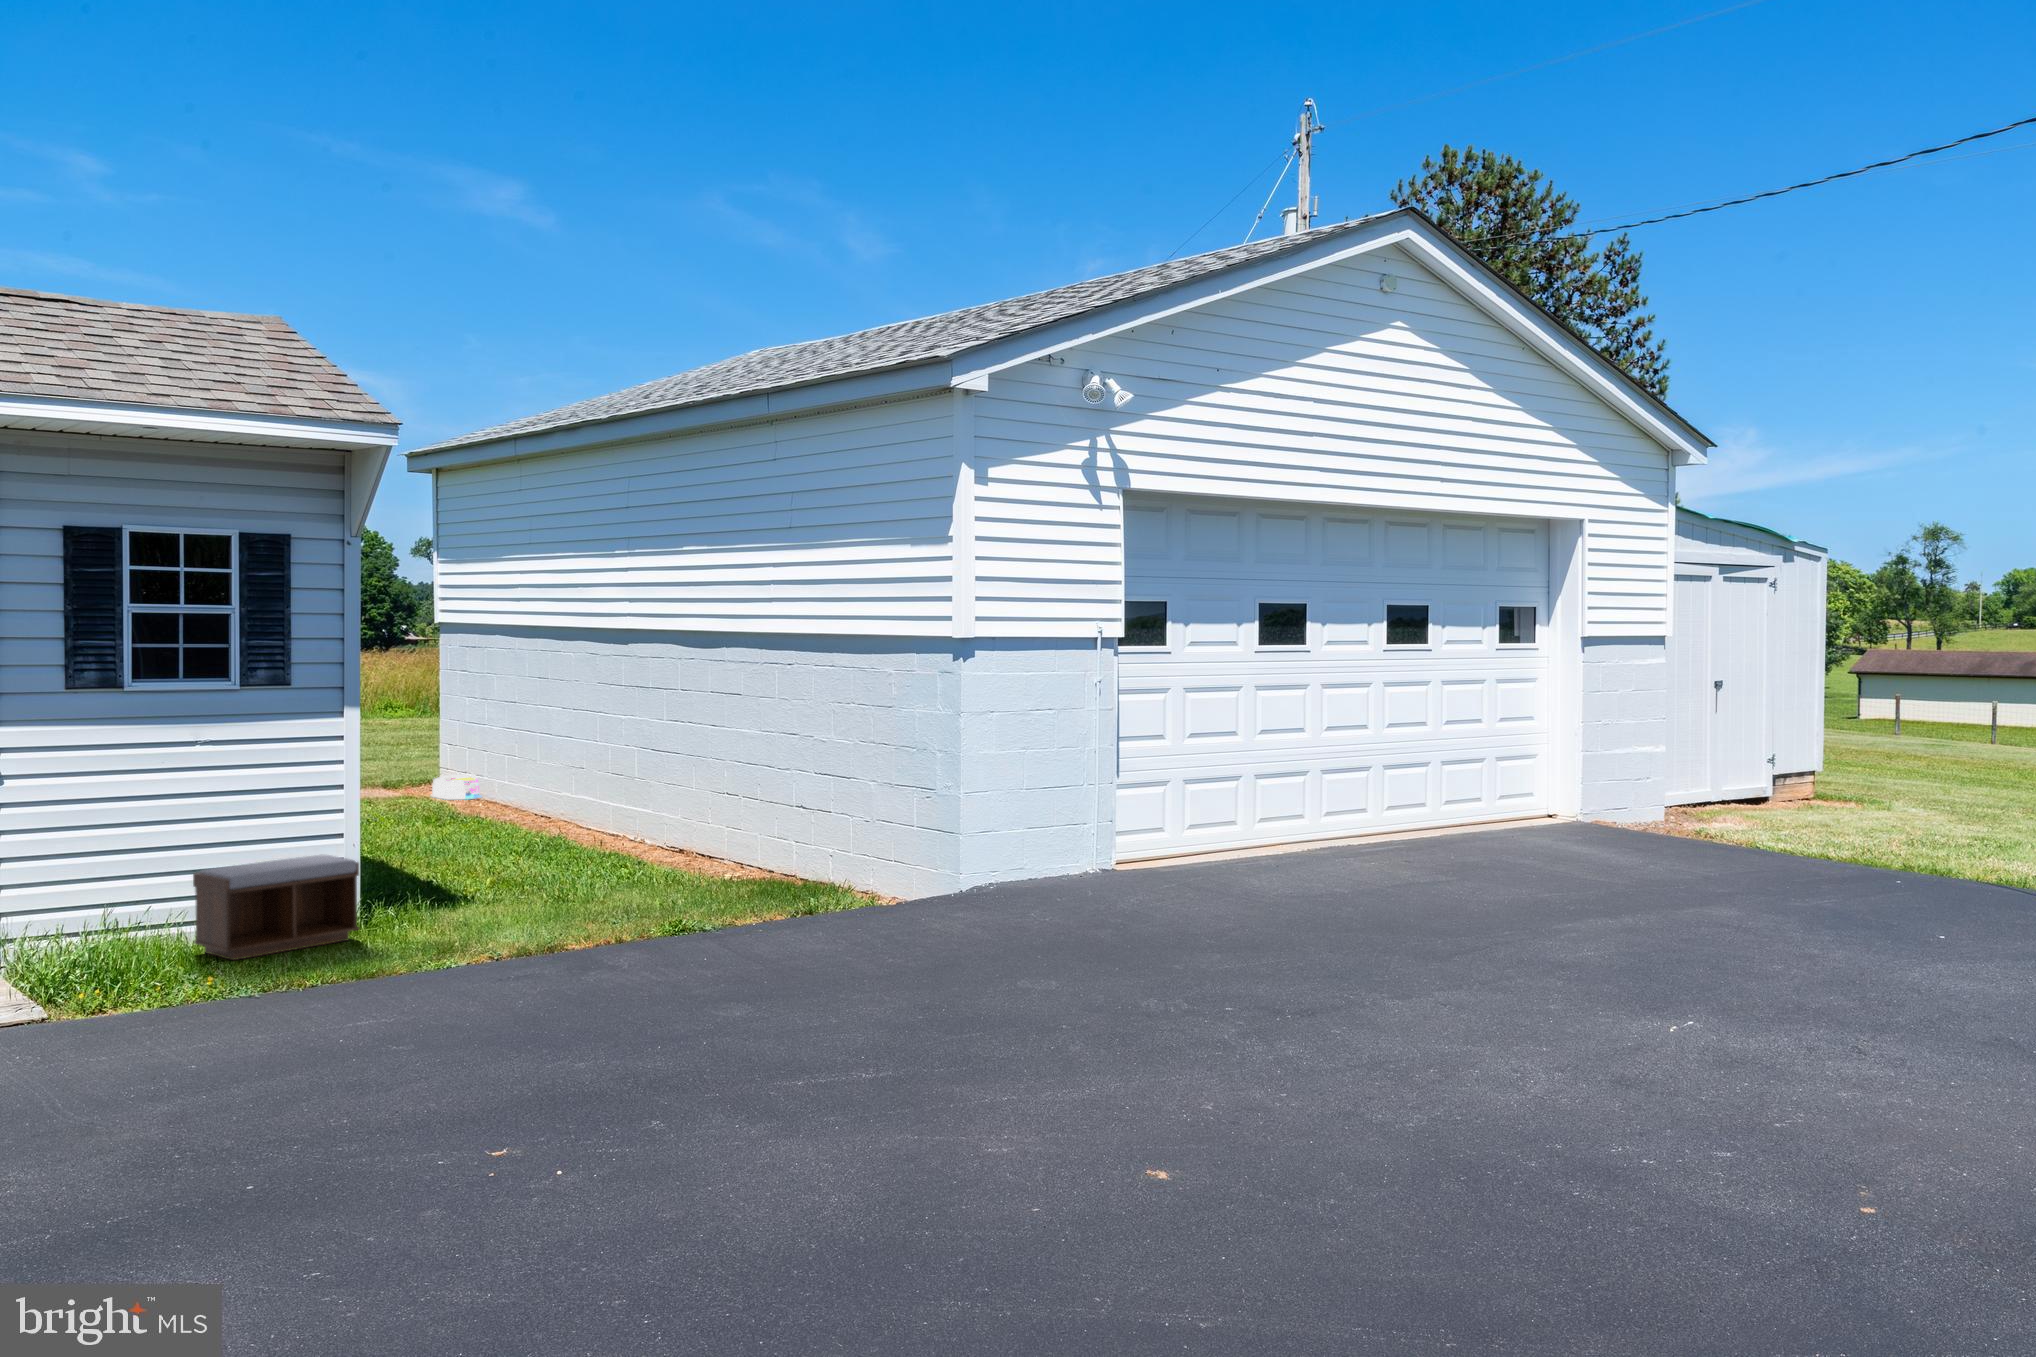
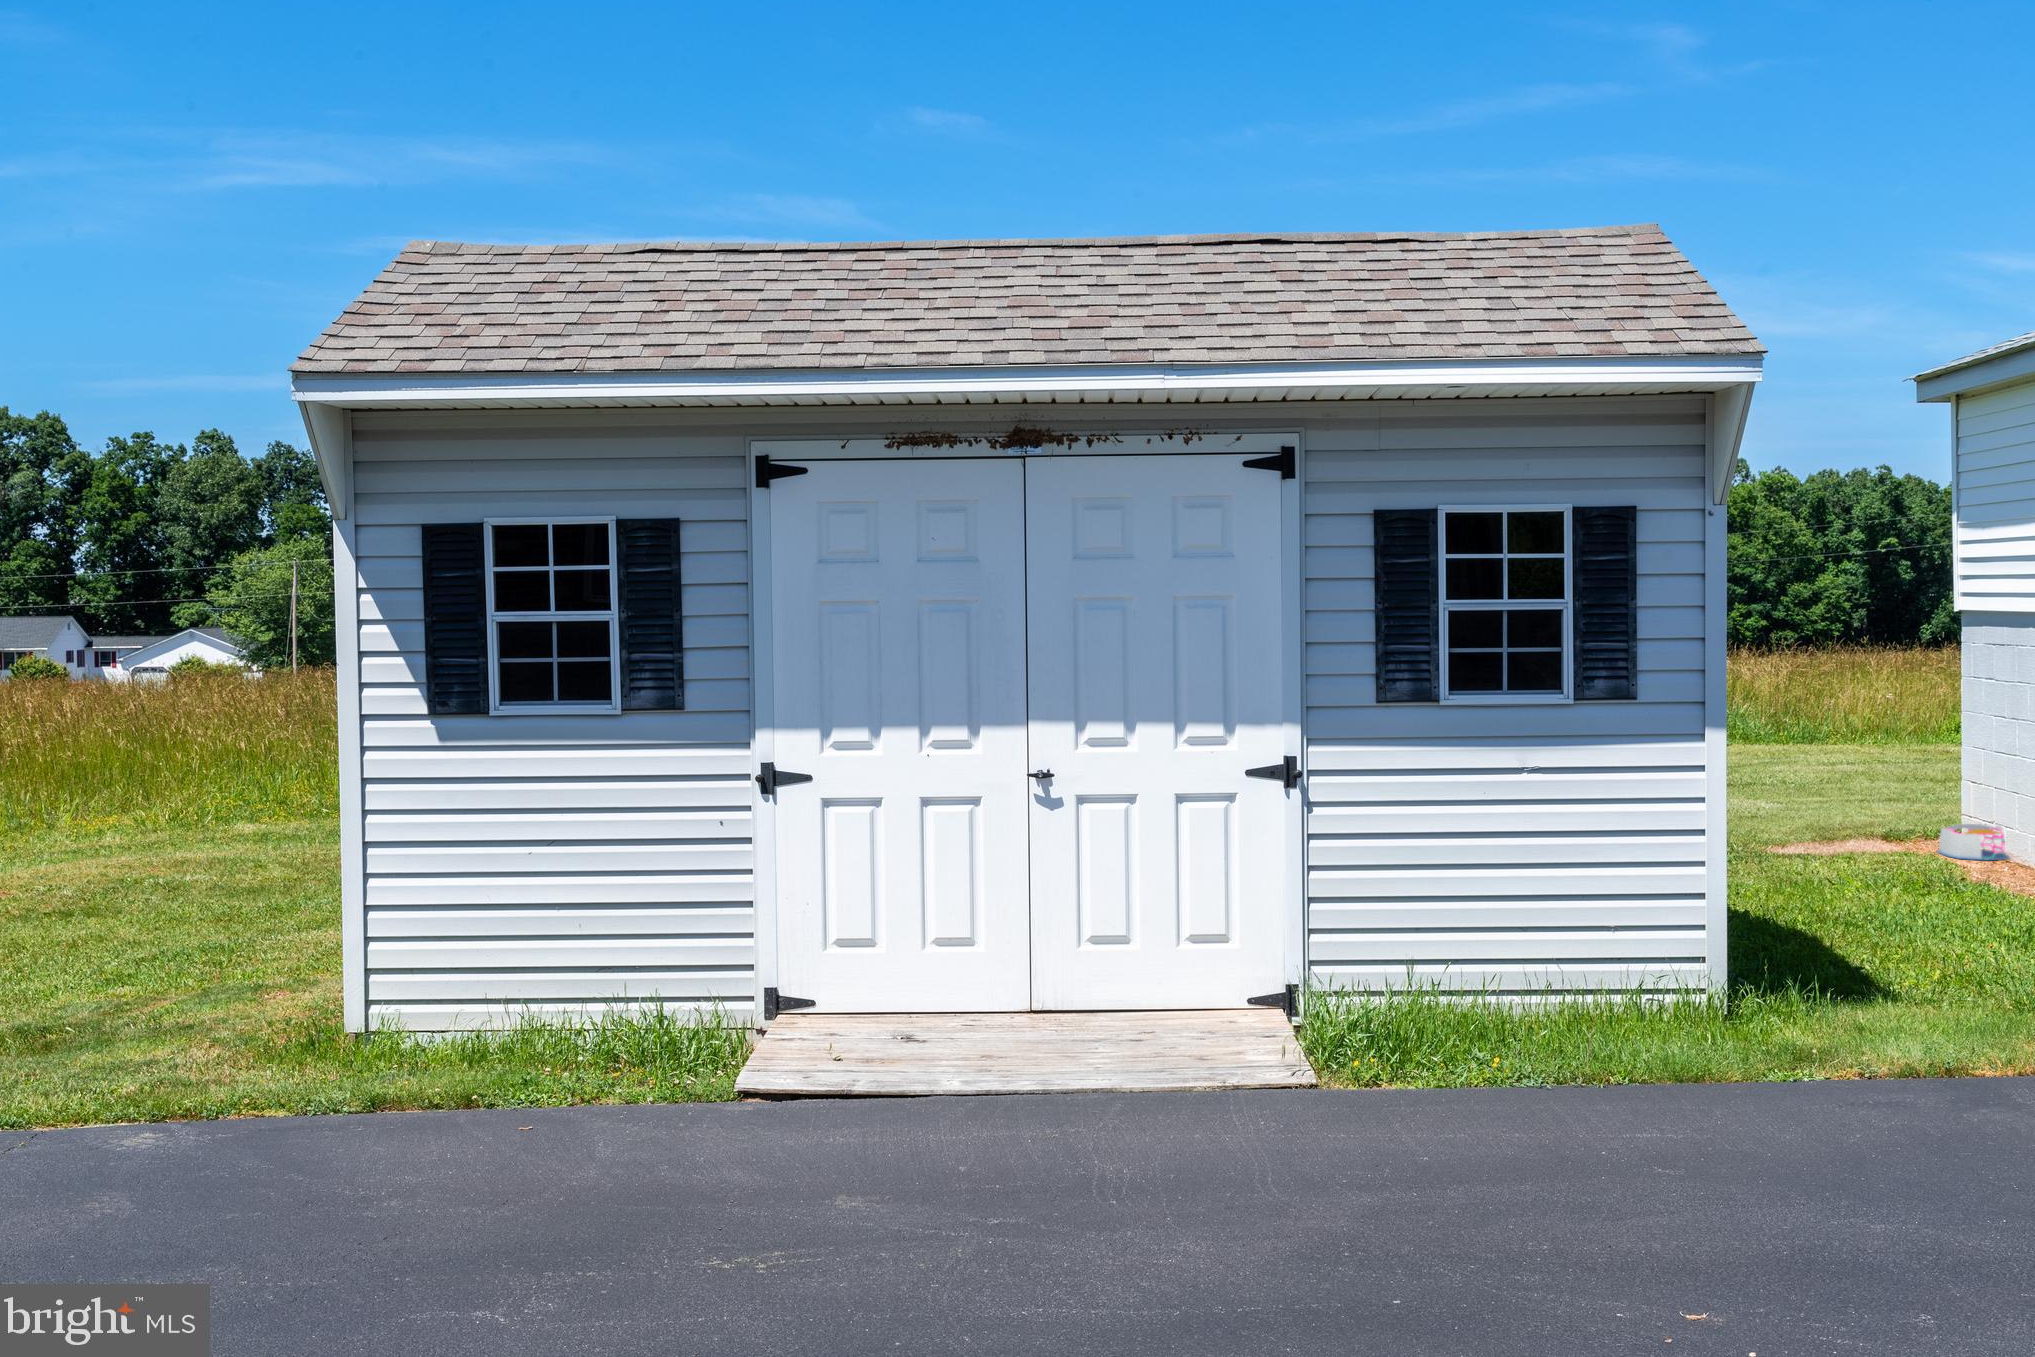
bench: present [193,855,359,960] -> none [1514,920,1715,1042]

